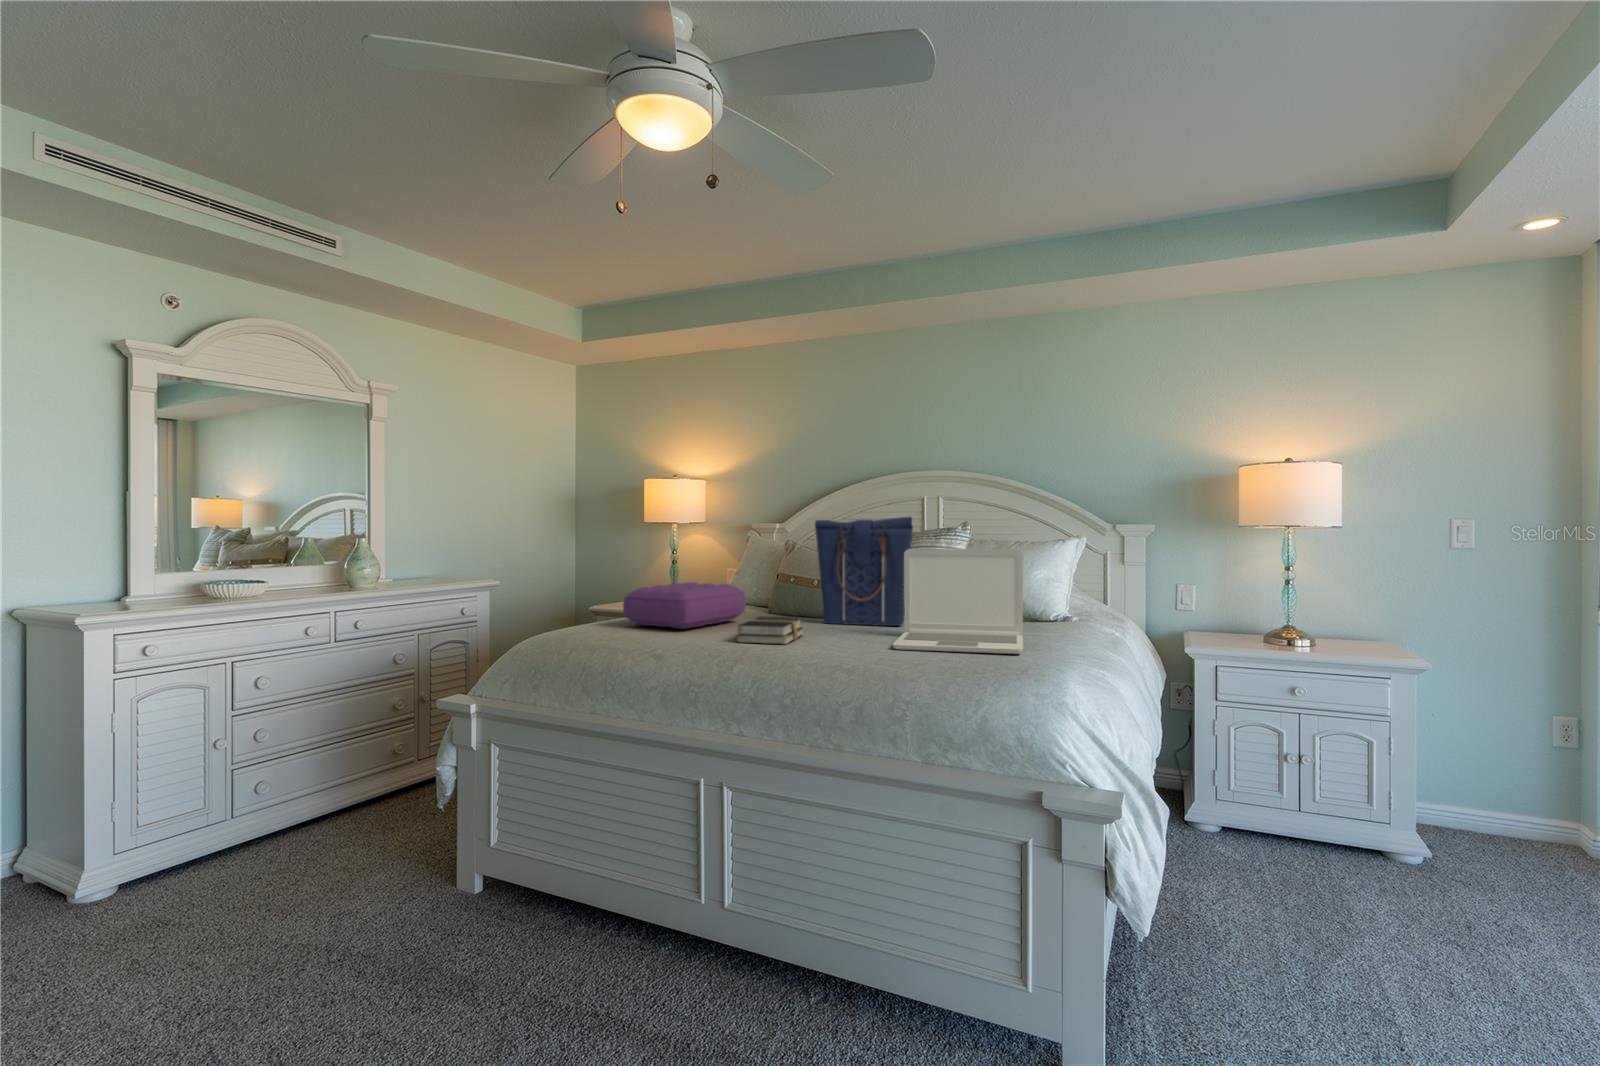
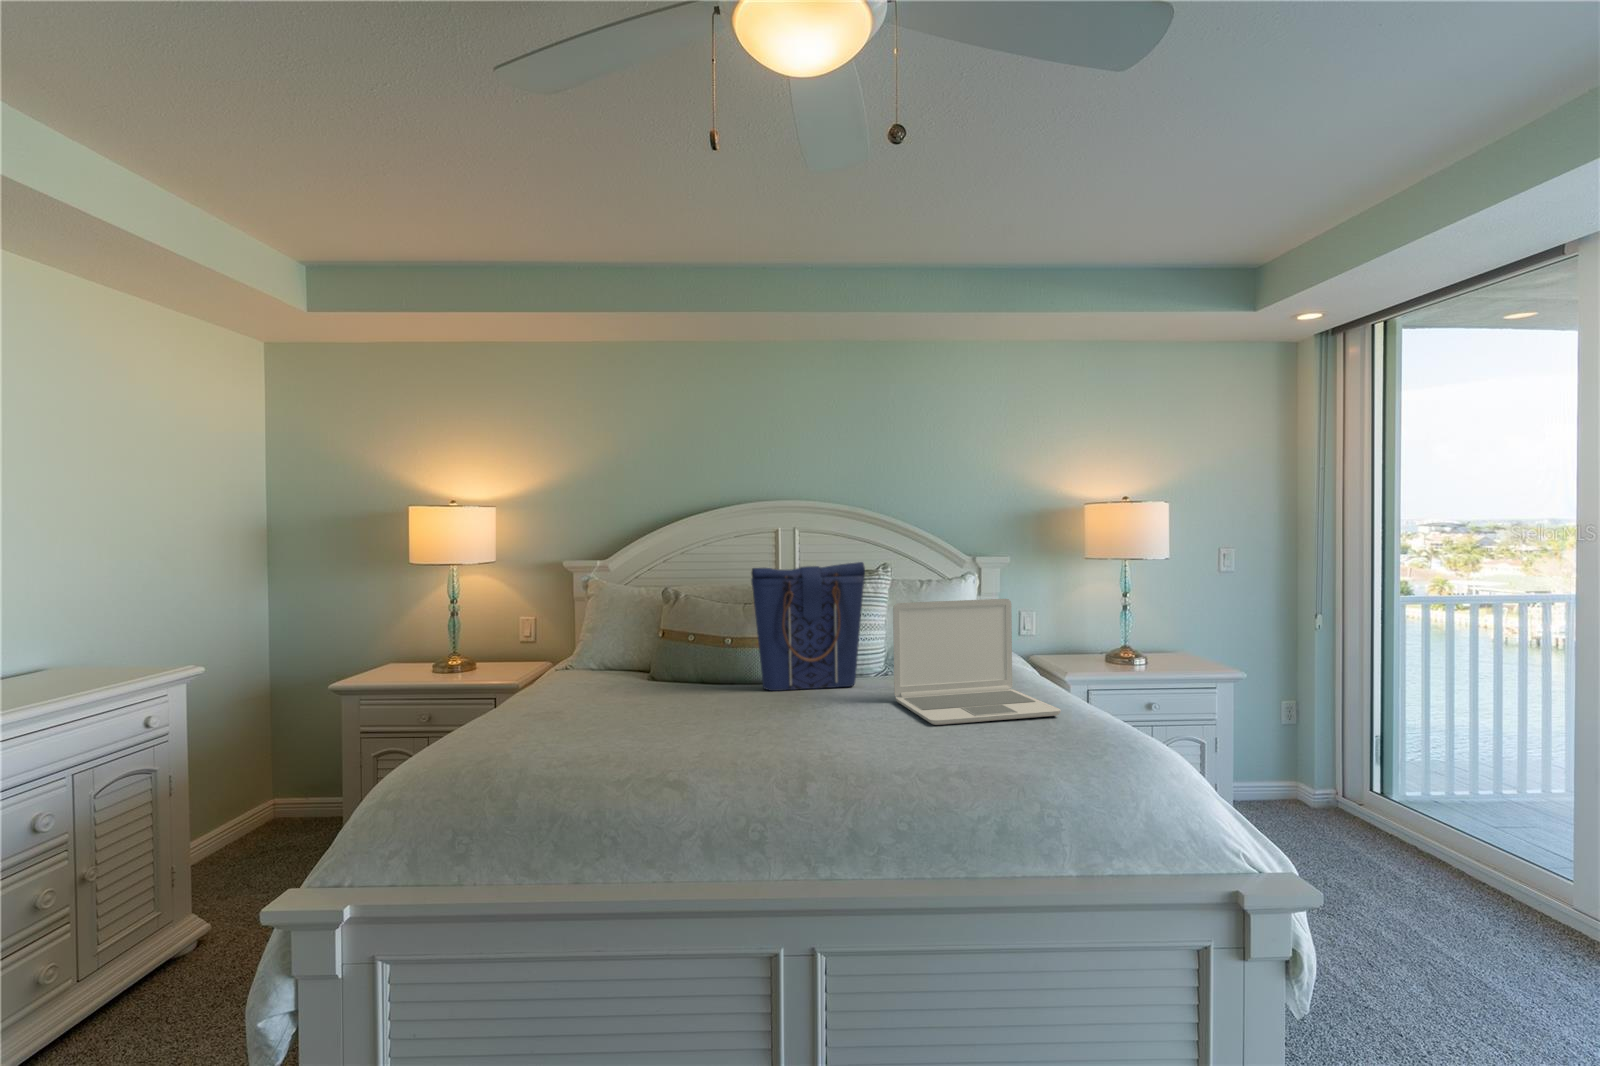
pillow: present [623,582,746,629] -> none [530,654,673,725]
hardback book: present [736,617,803,644] -> none [730,694,809,740]

